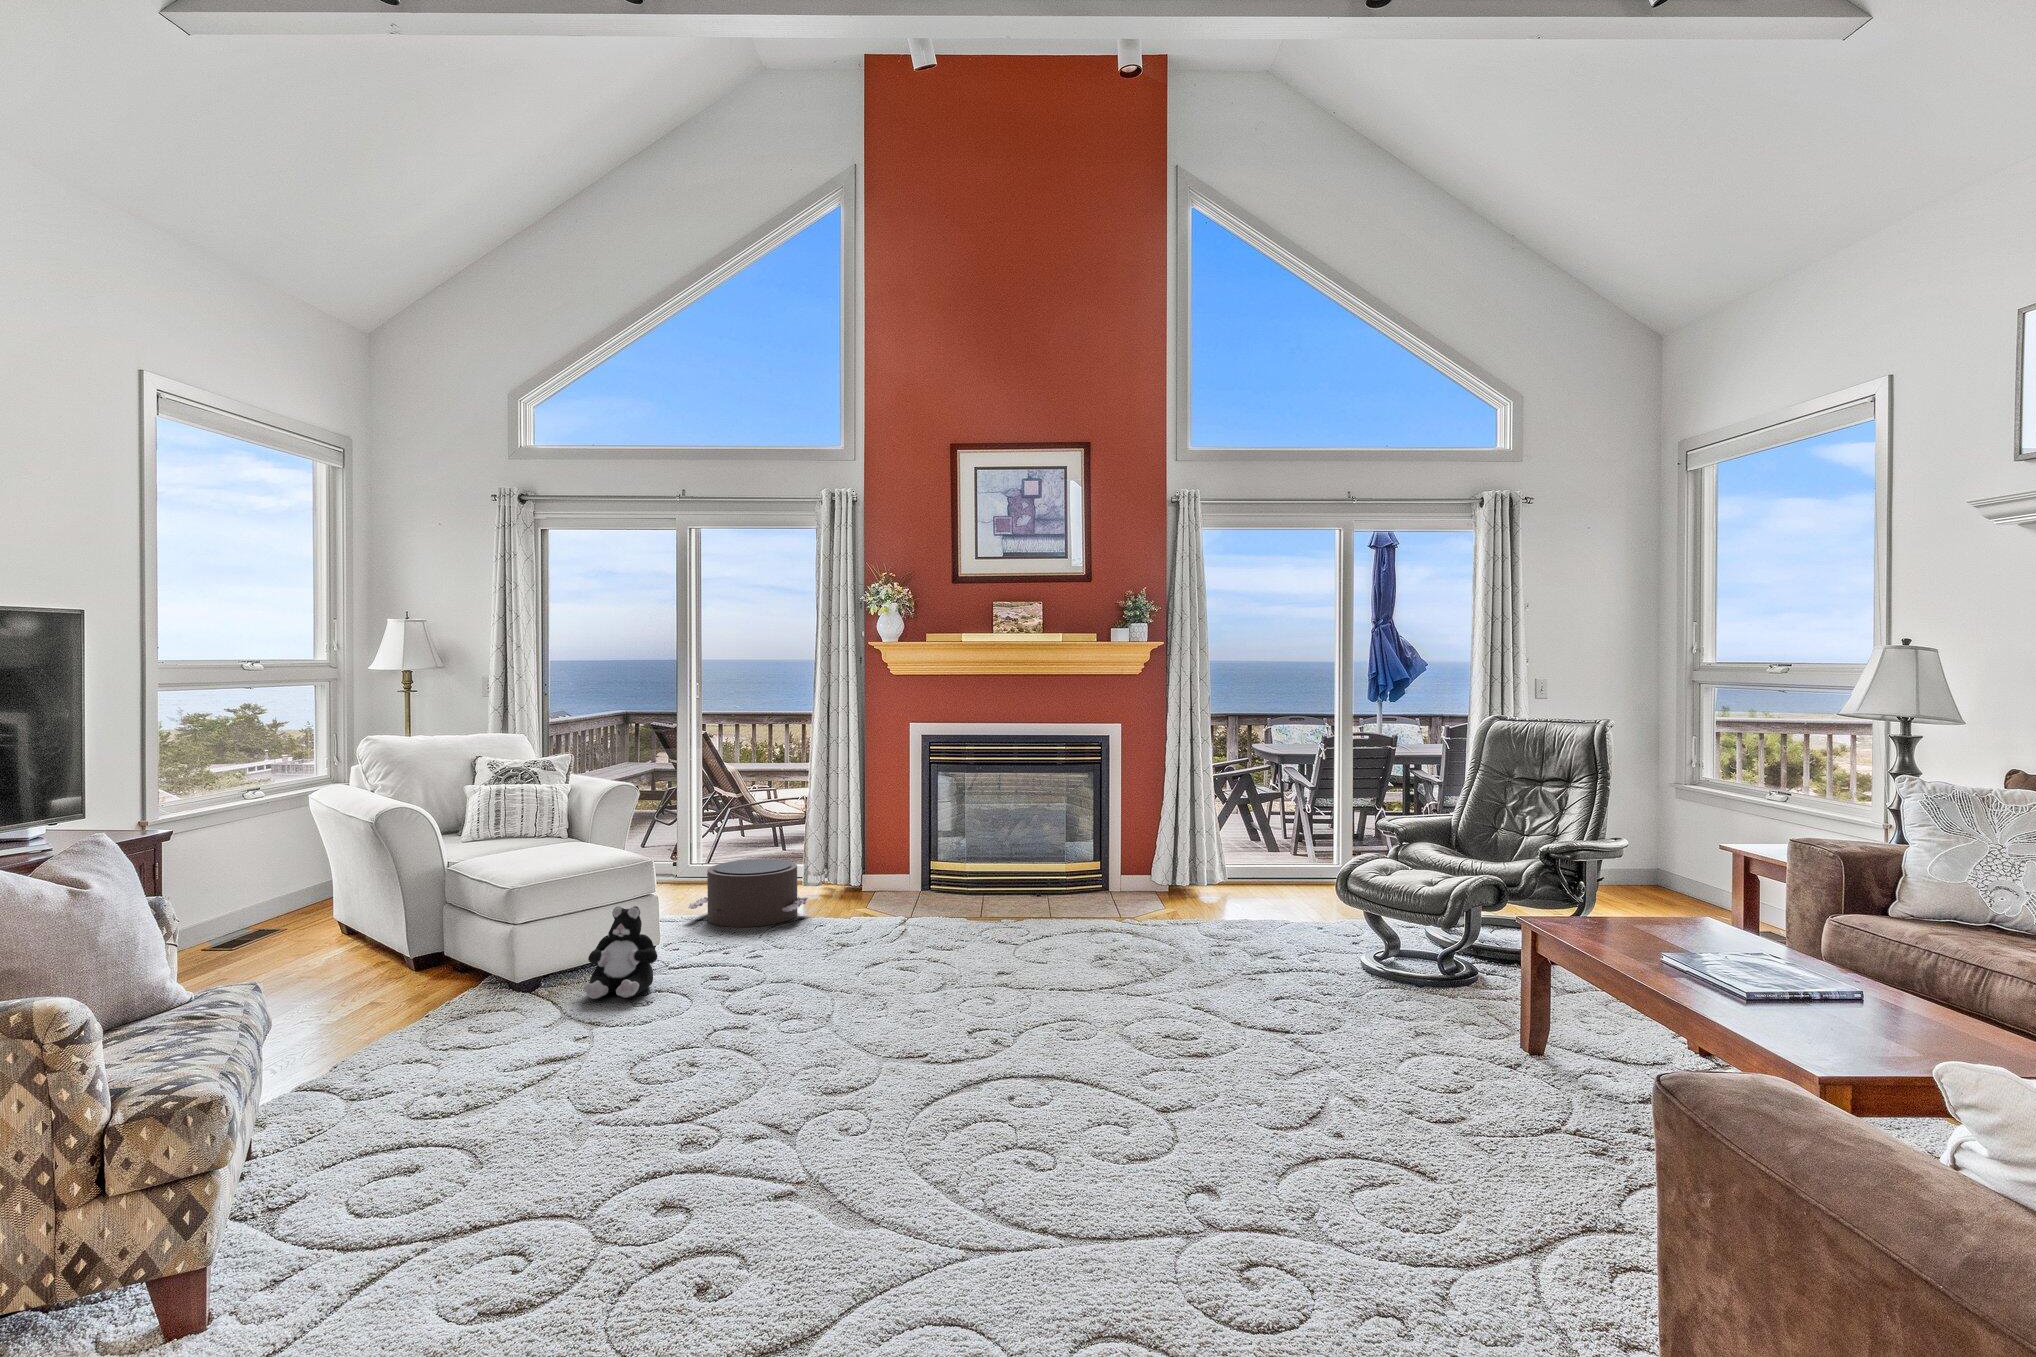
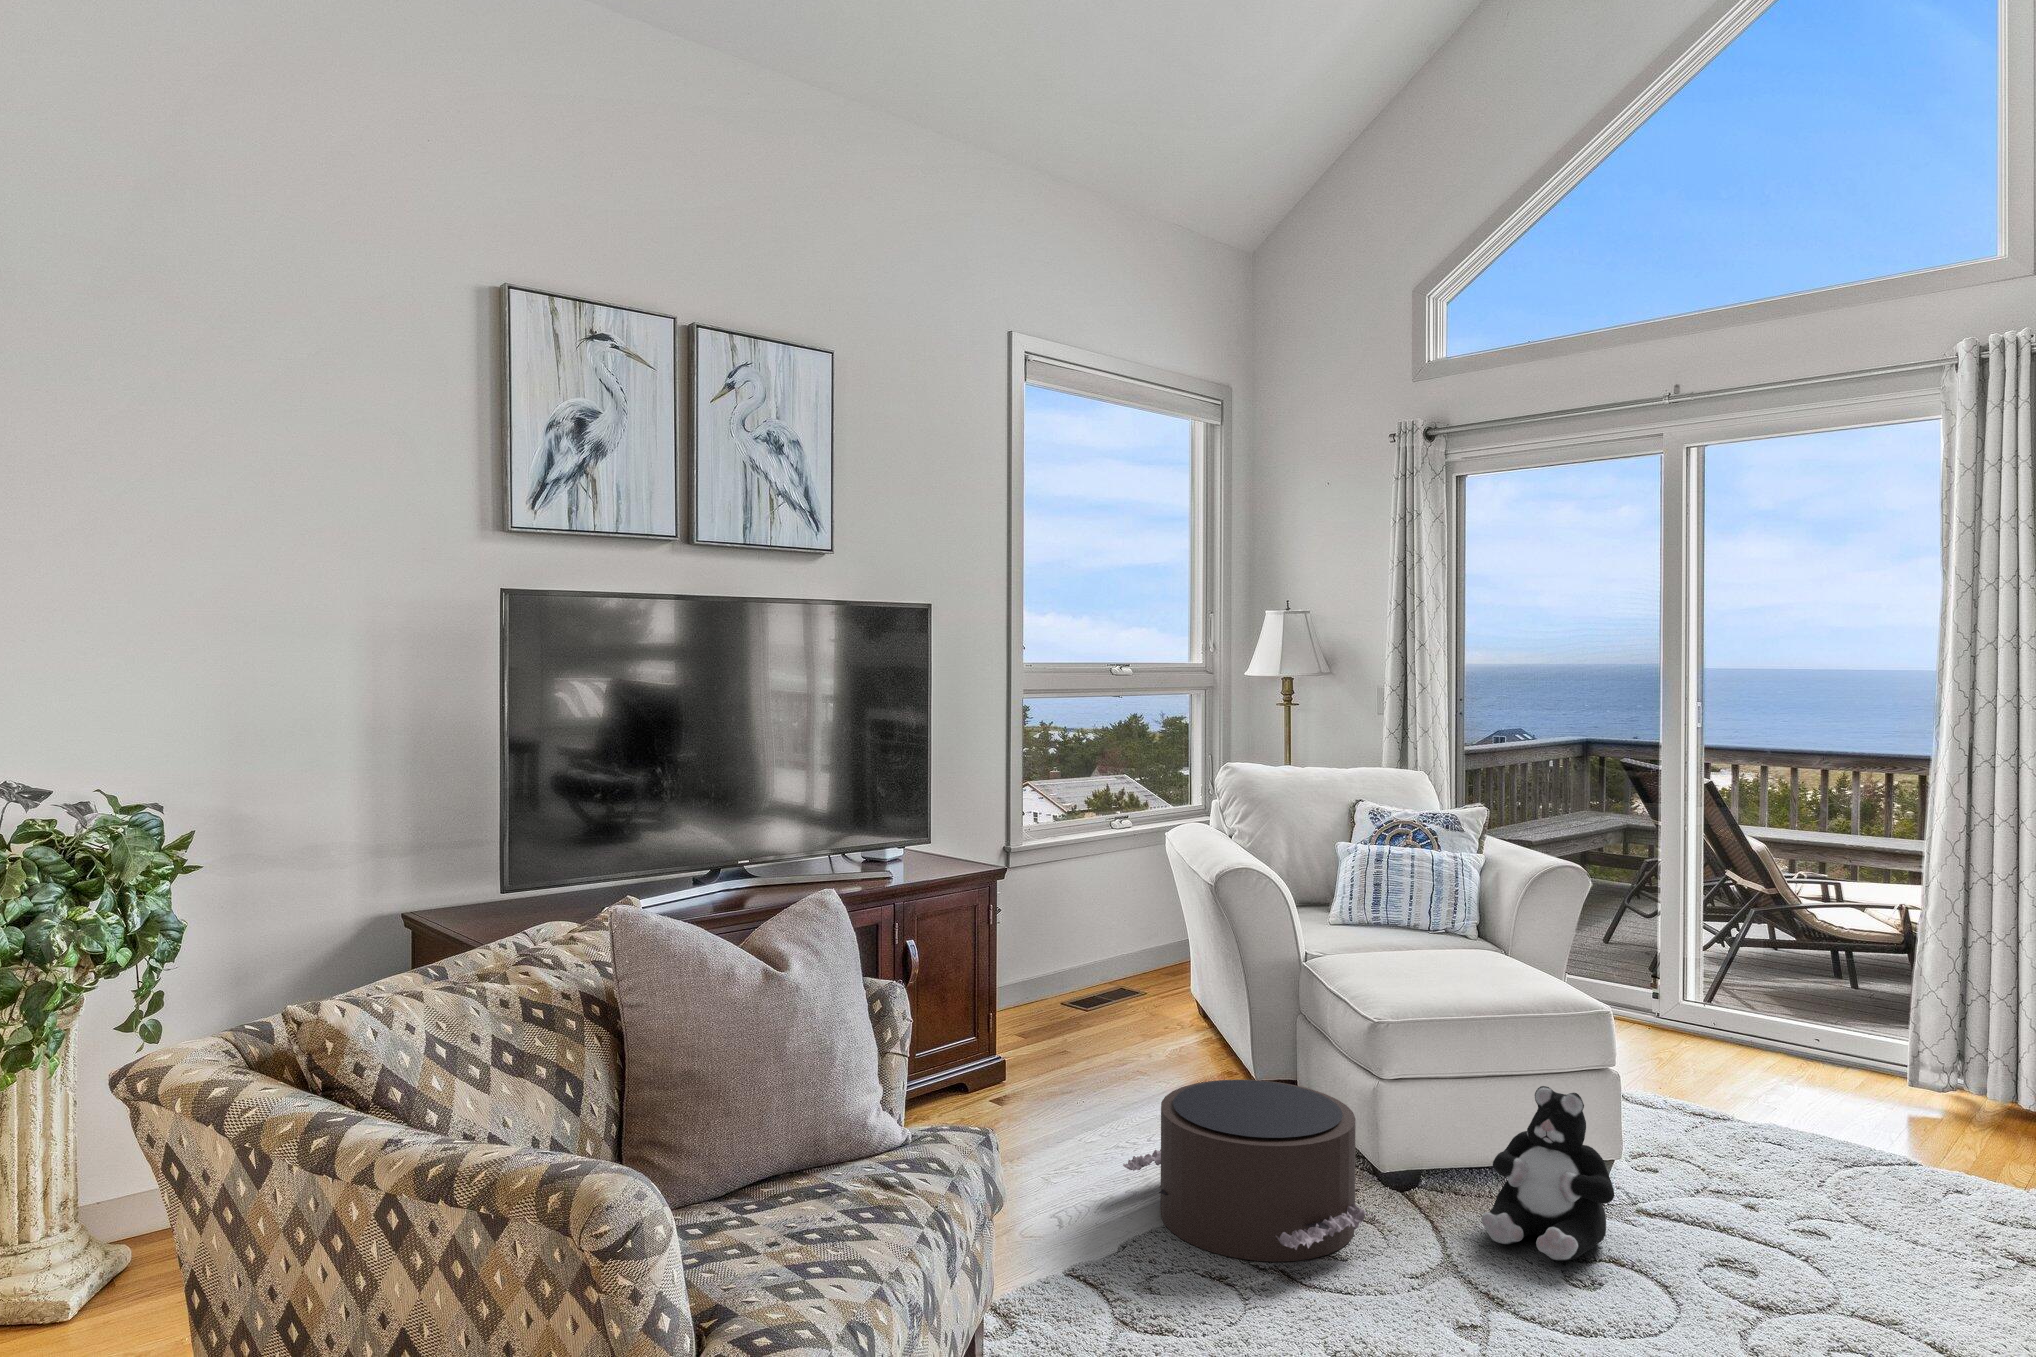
pouf: present [688,859,809,927] -> present [1123,1080,1373,1262]

